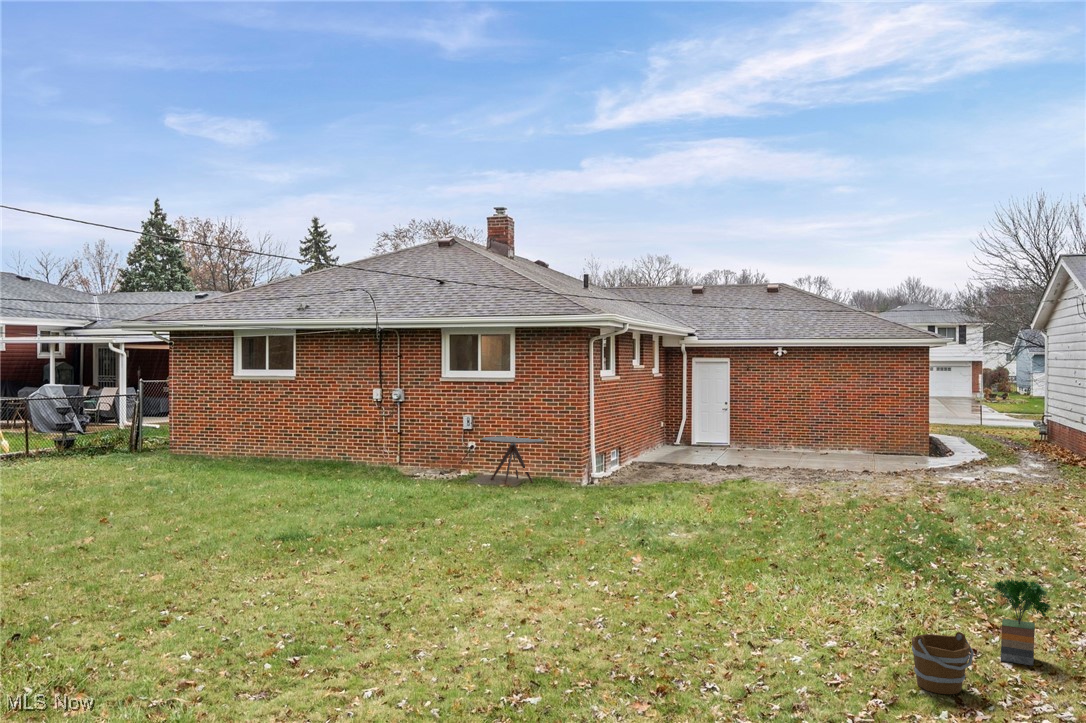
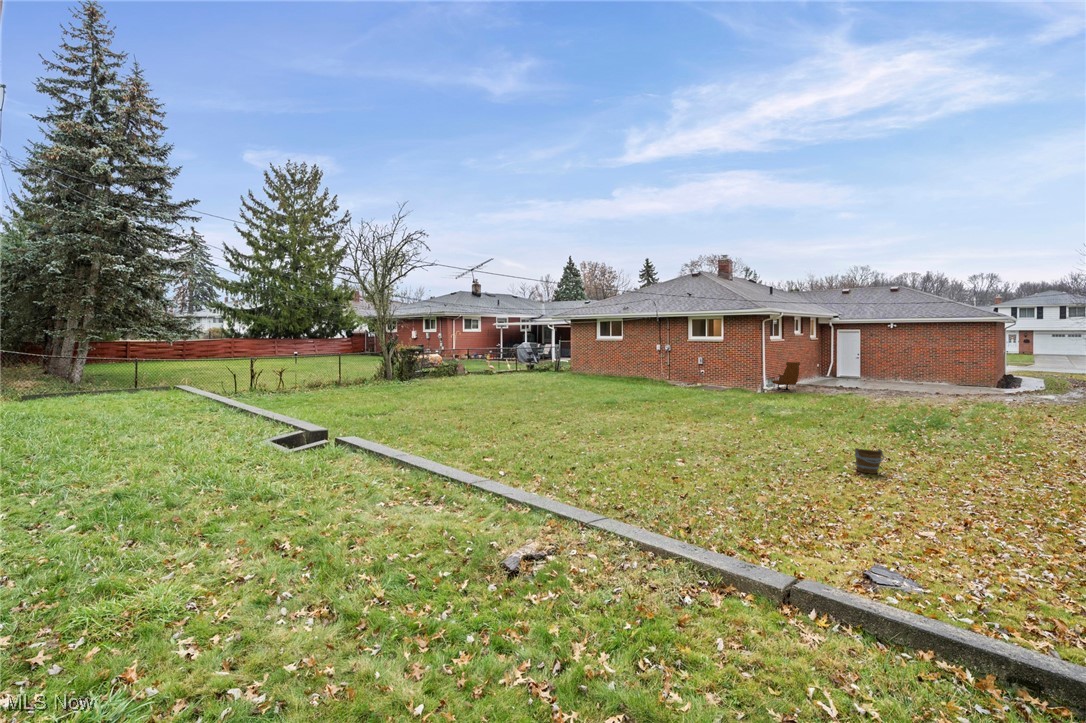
lounge chair: none [605,421,658,482] -> present [772,362,800,391]
round table: present [482,436,544,484] -> none [706,368,737,390]
potted tree: present [993,578,1051,666] -> none [912,431,943,471]

